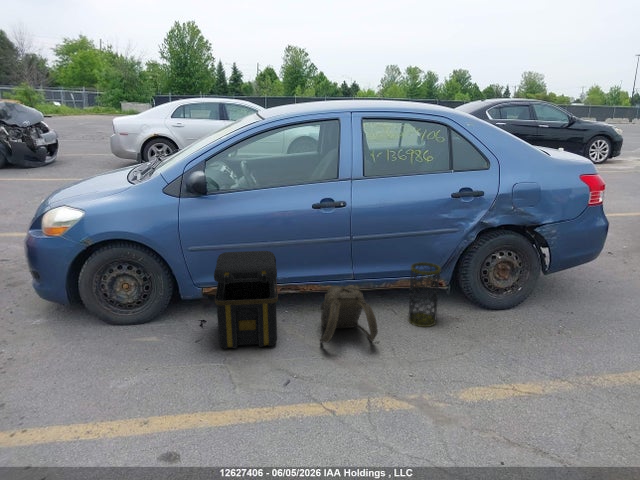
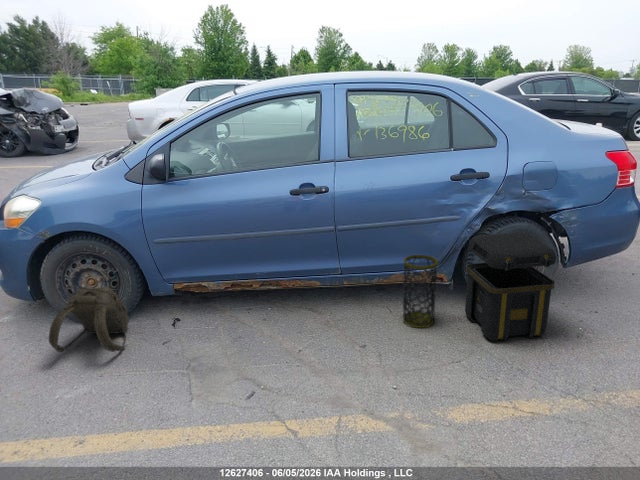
toolbox: present [214,251,278,349] -> present [465,233,556,341]
backpack: present [320,285,378,343] -> present [49,286,129,352]

